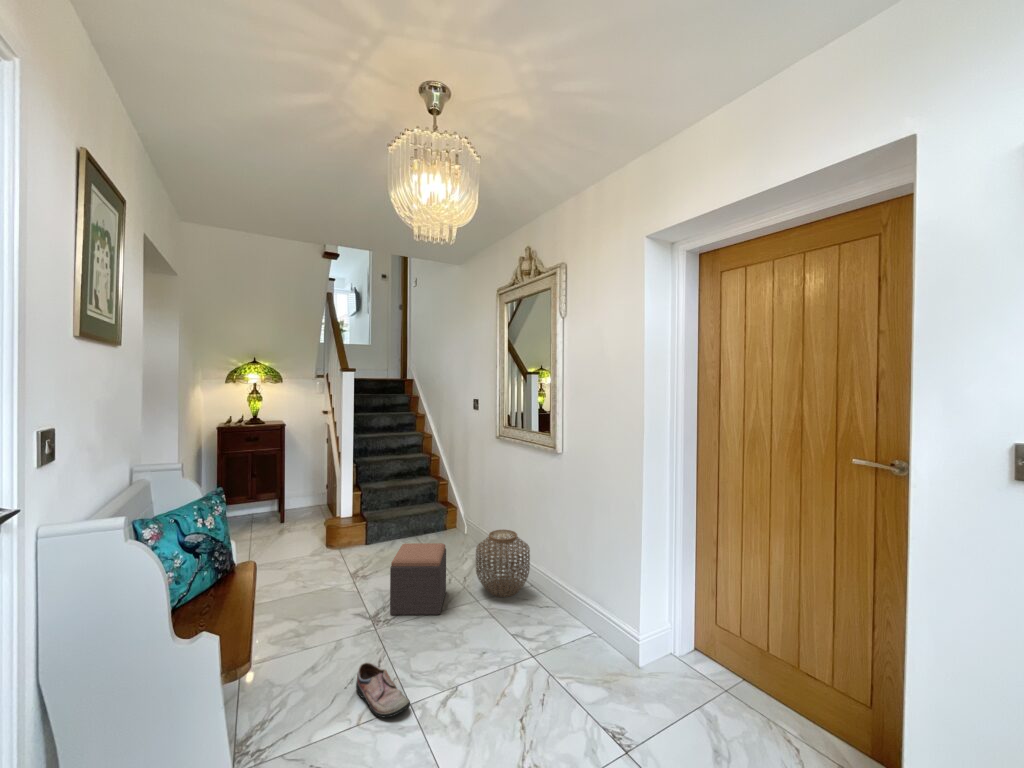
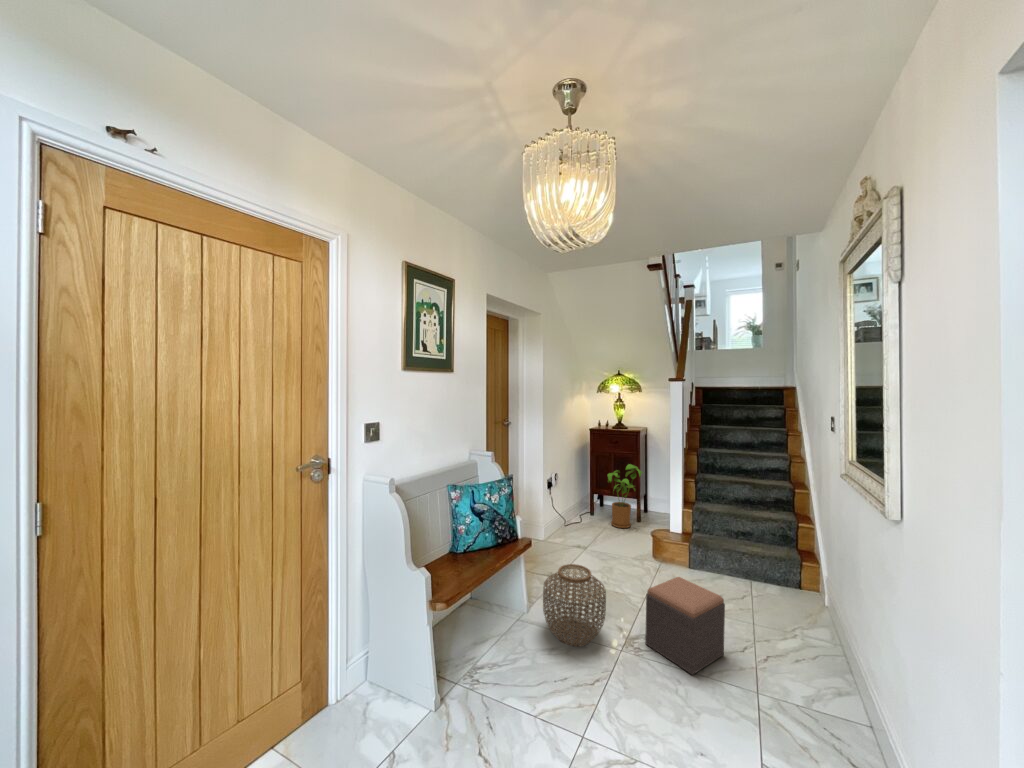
house plant: none [252,462,298,538] -> present [608,464,643,528]
woven basket: present [476,530,530,597] -> present [543,564,606,647]
shoe: present [356,662,410,717] -> none [552,668,582,738]

